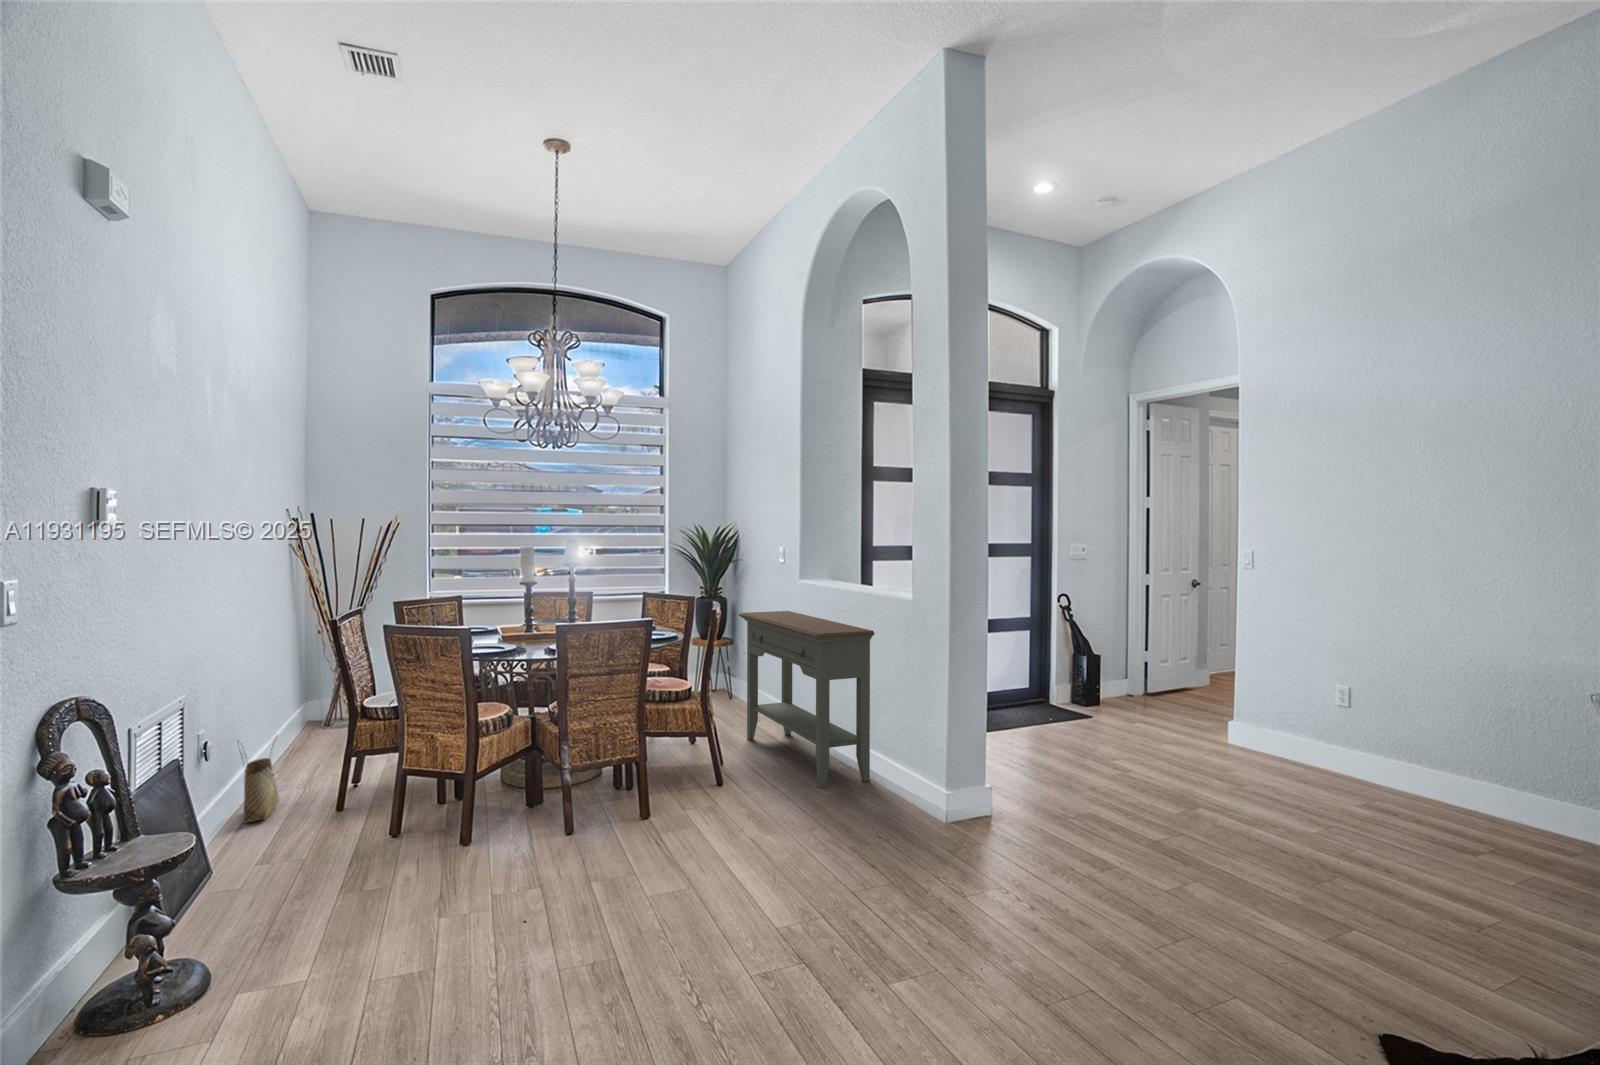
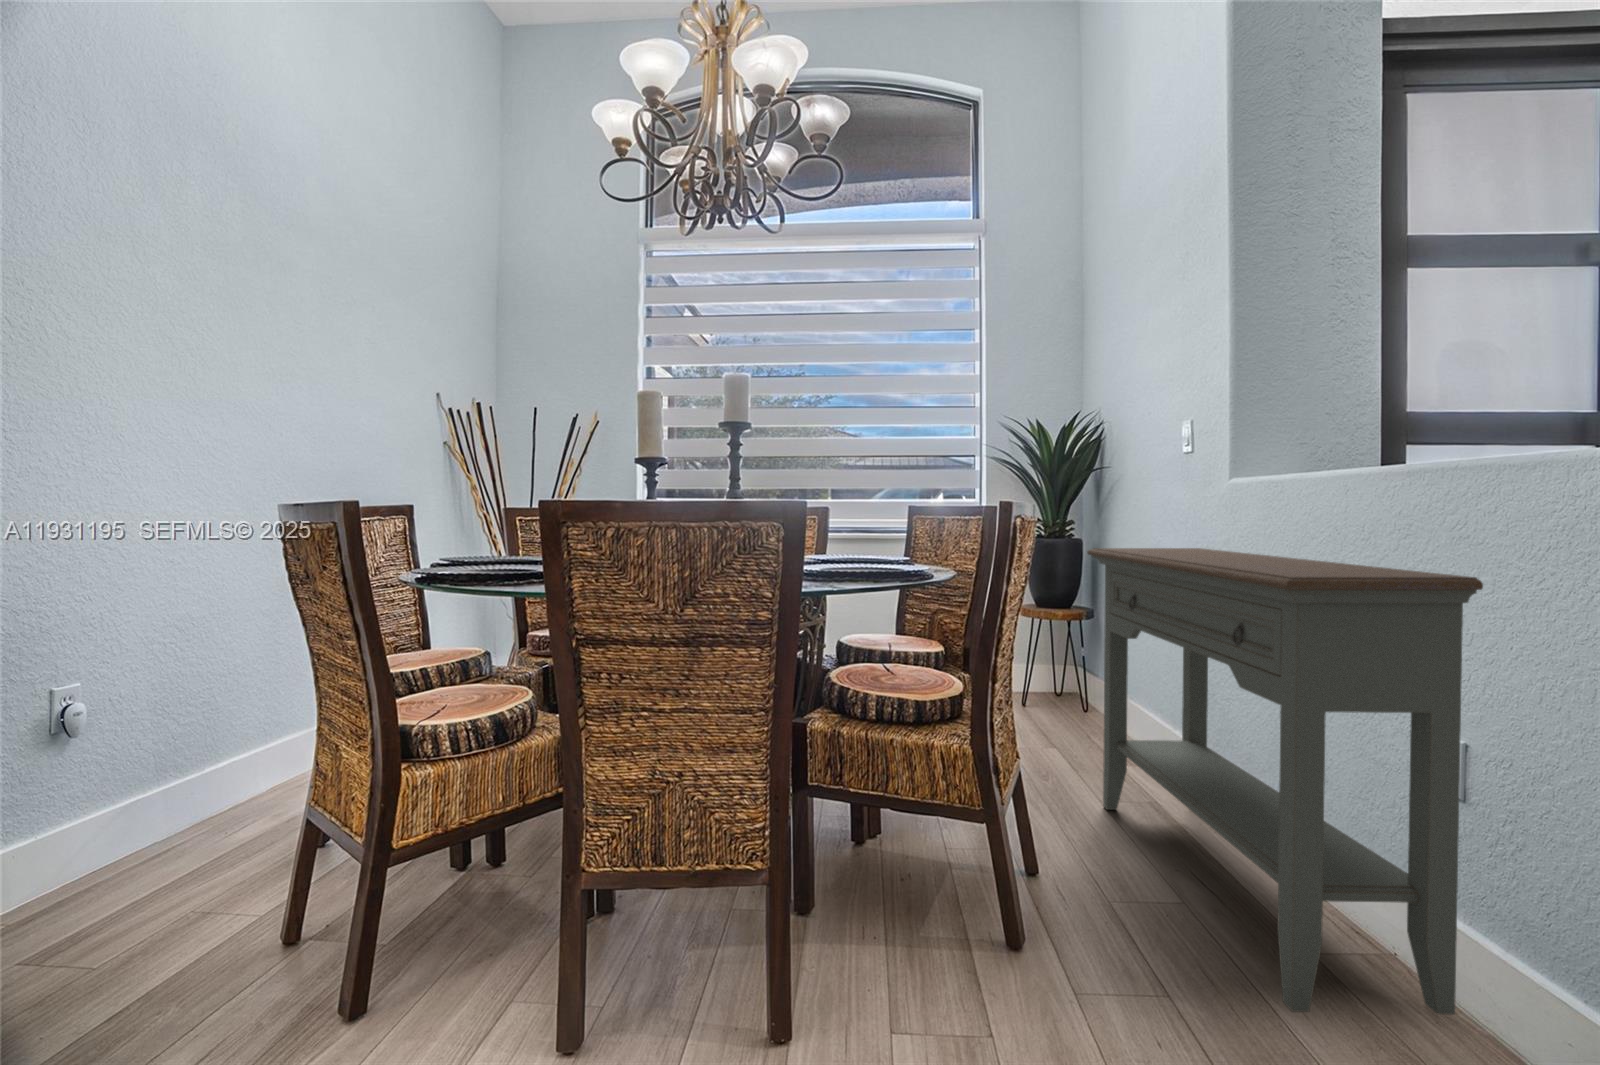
woven basket: present [244,737,279,823] -> none [167,712,260,858]

